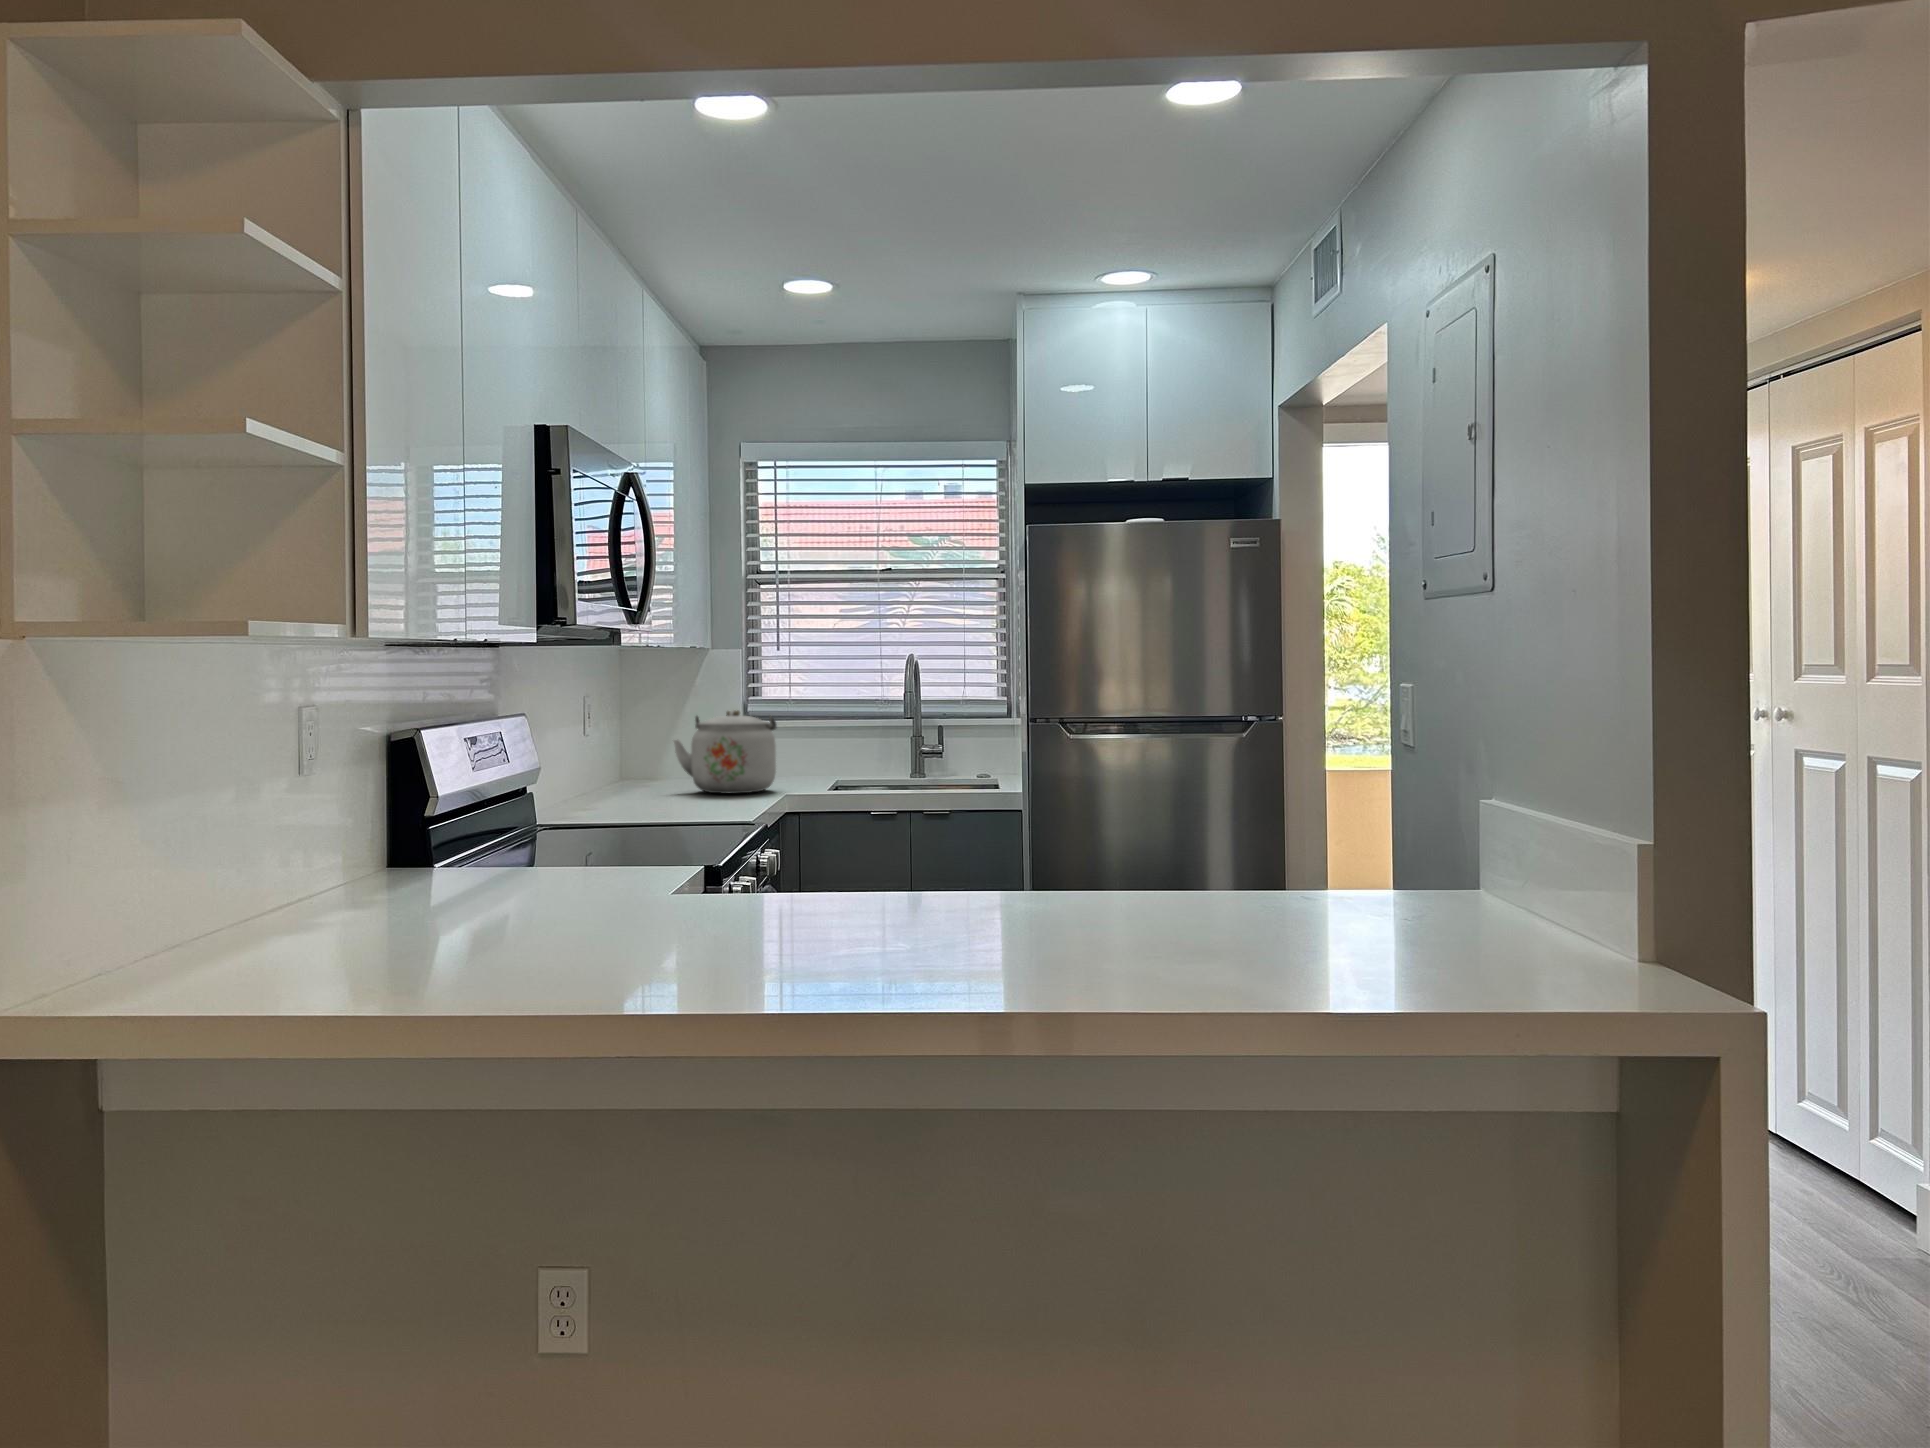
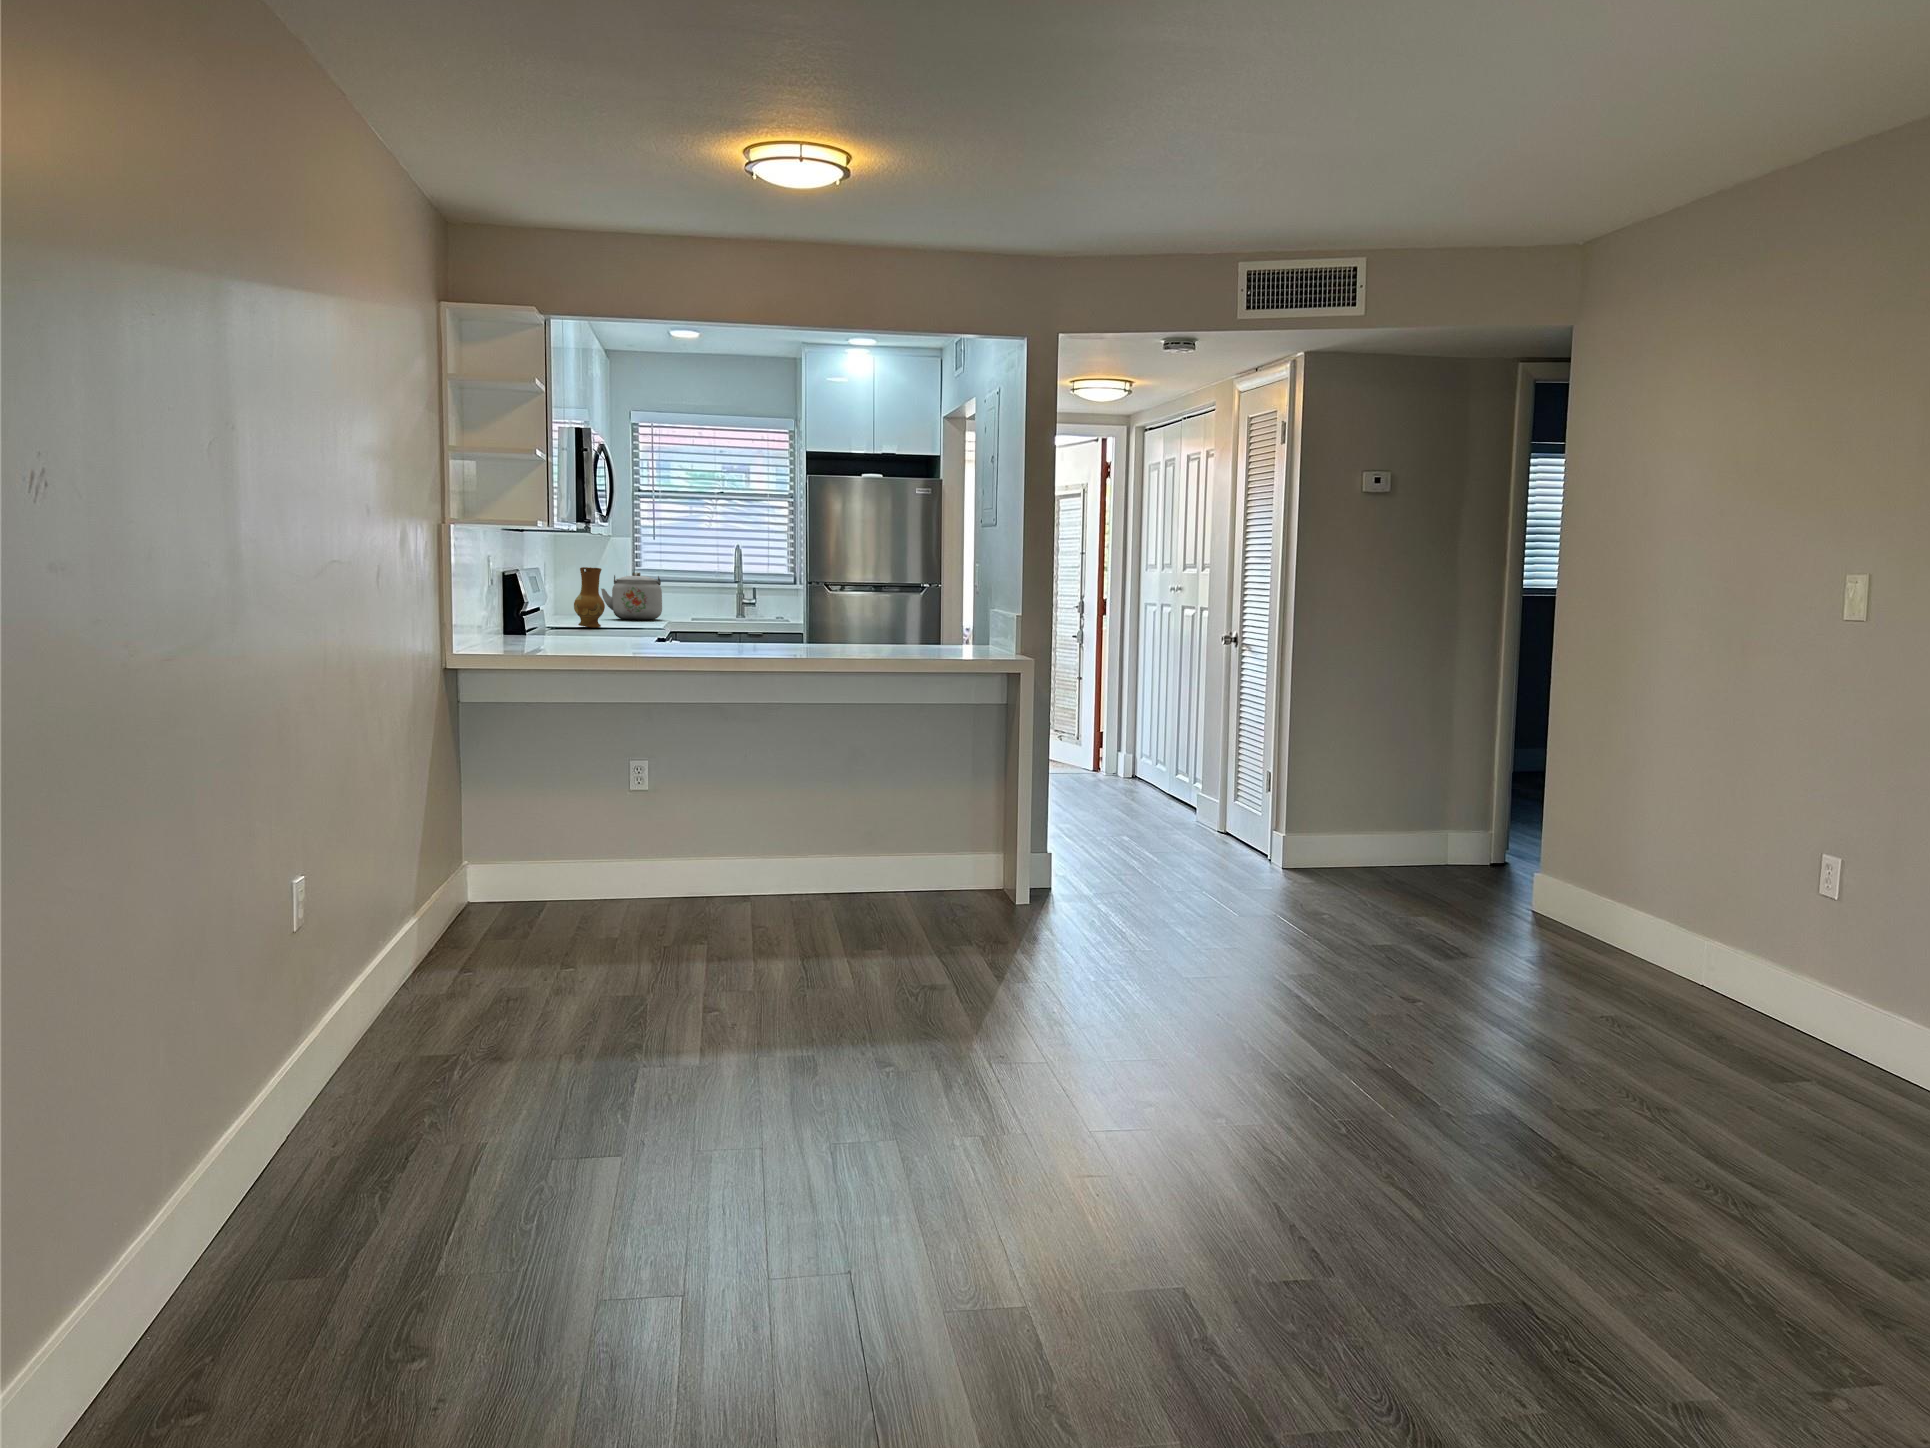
ceramic jug: none [592,710,648,825] -> present [574,567,605,628]

